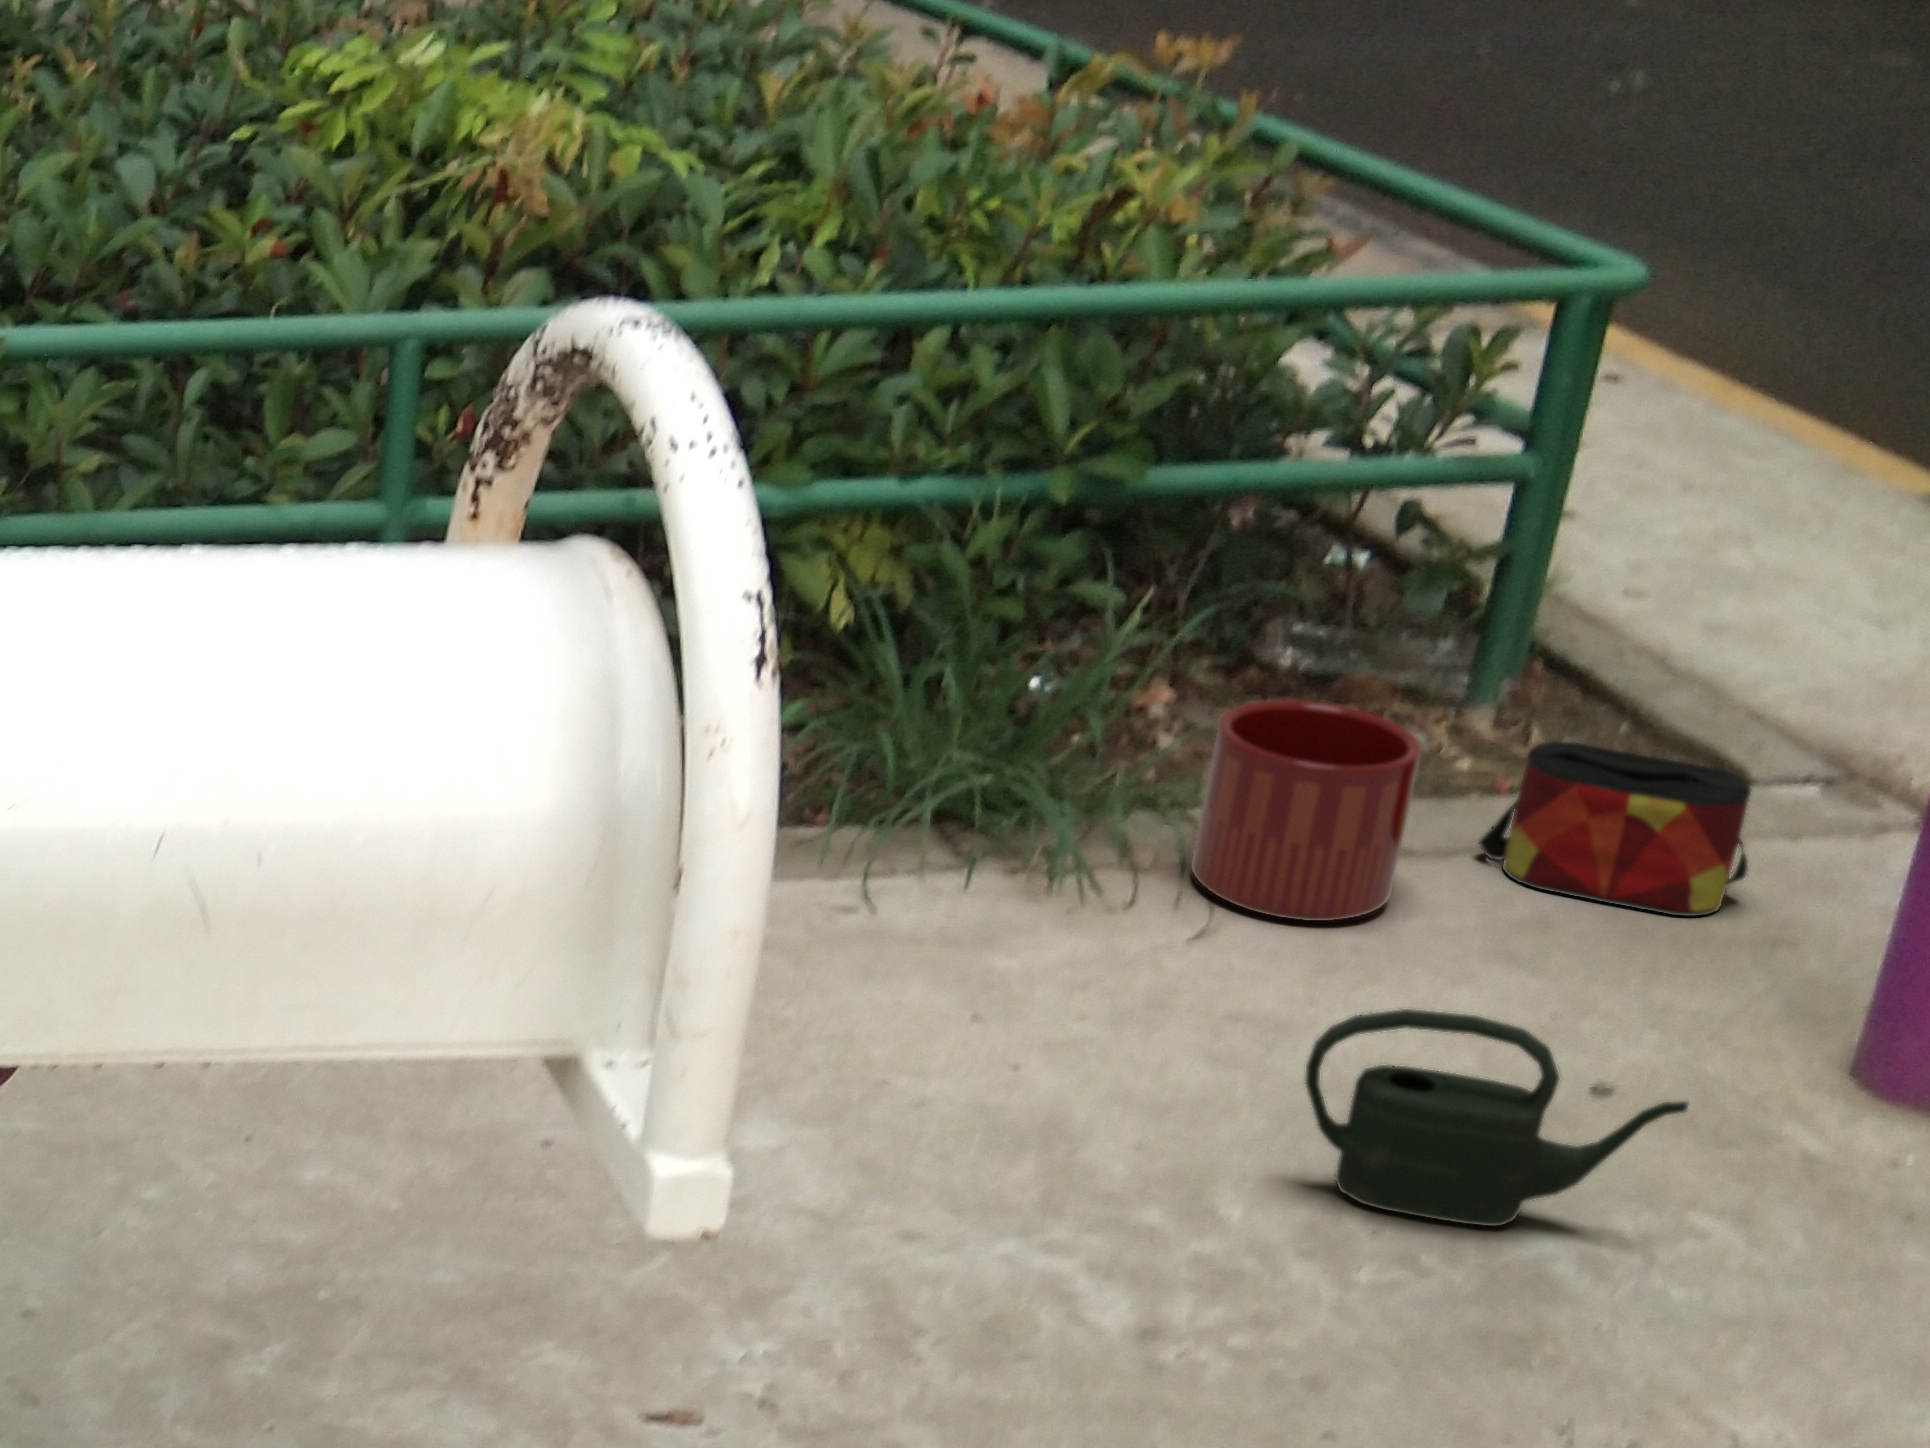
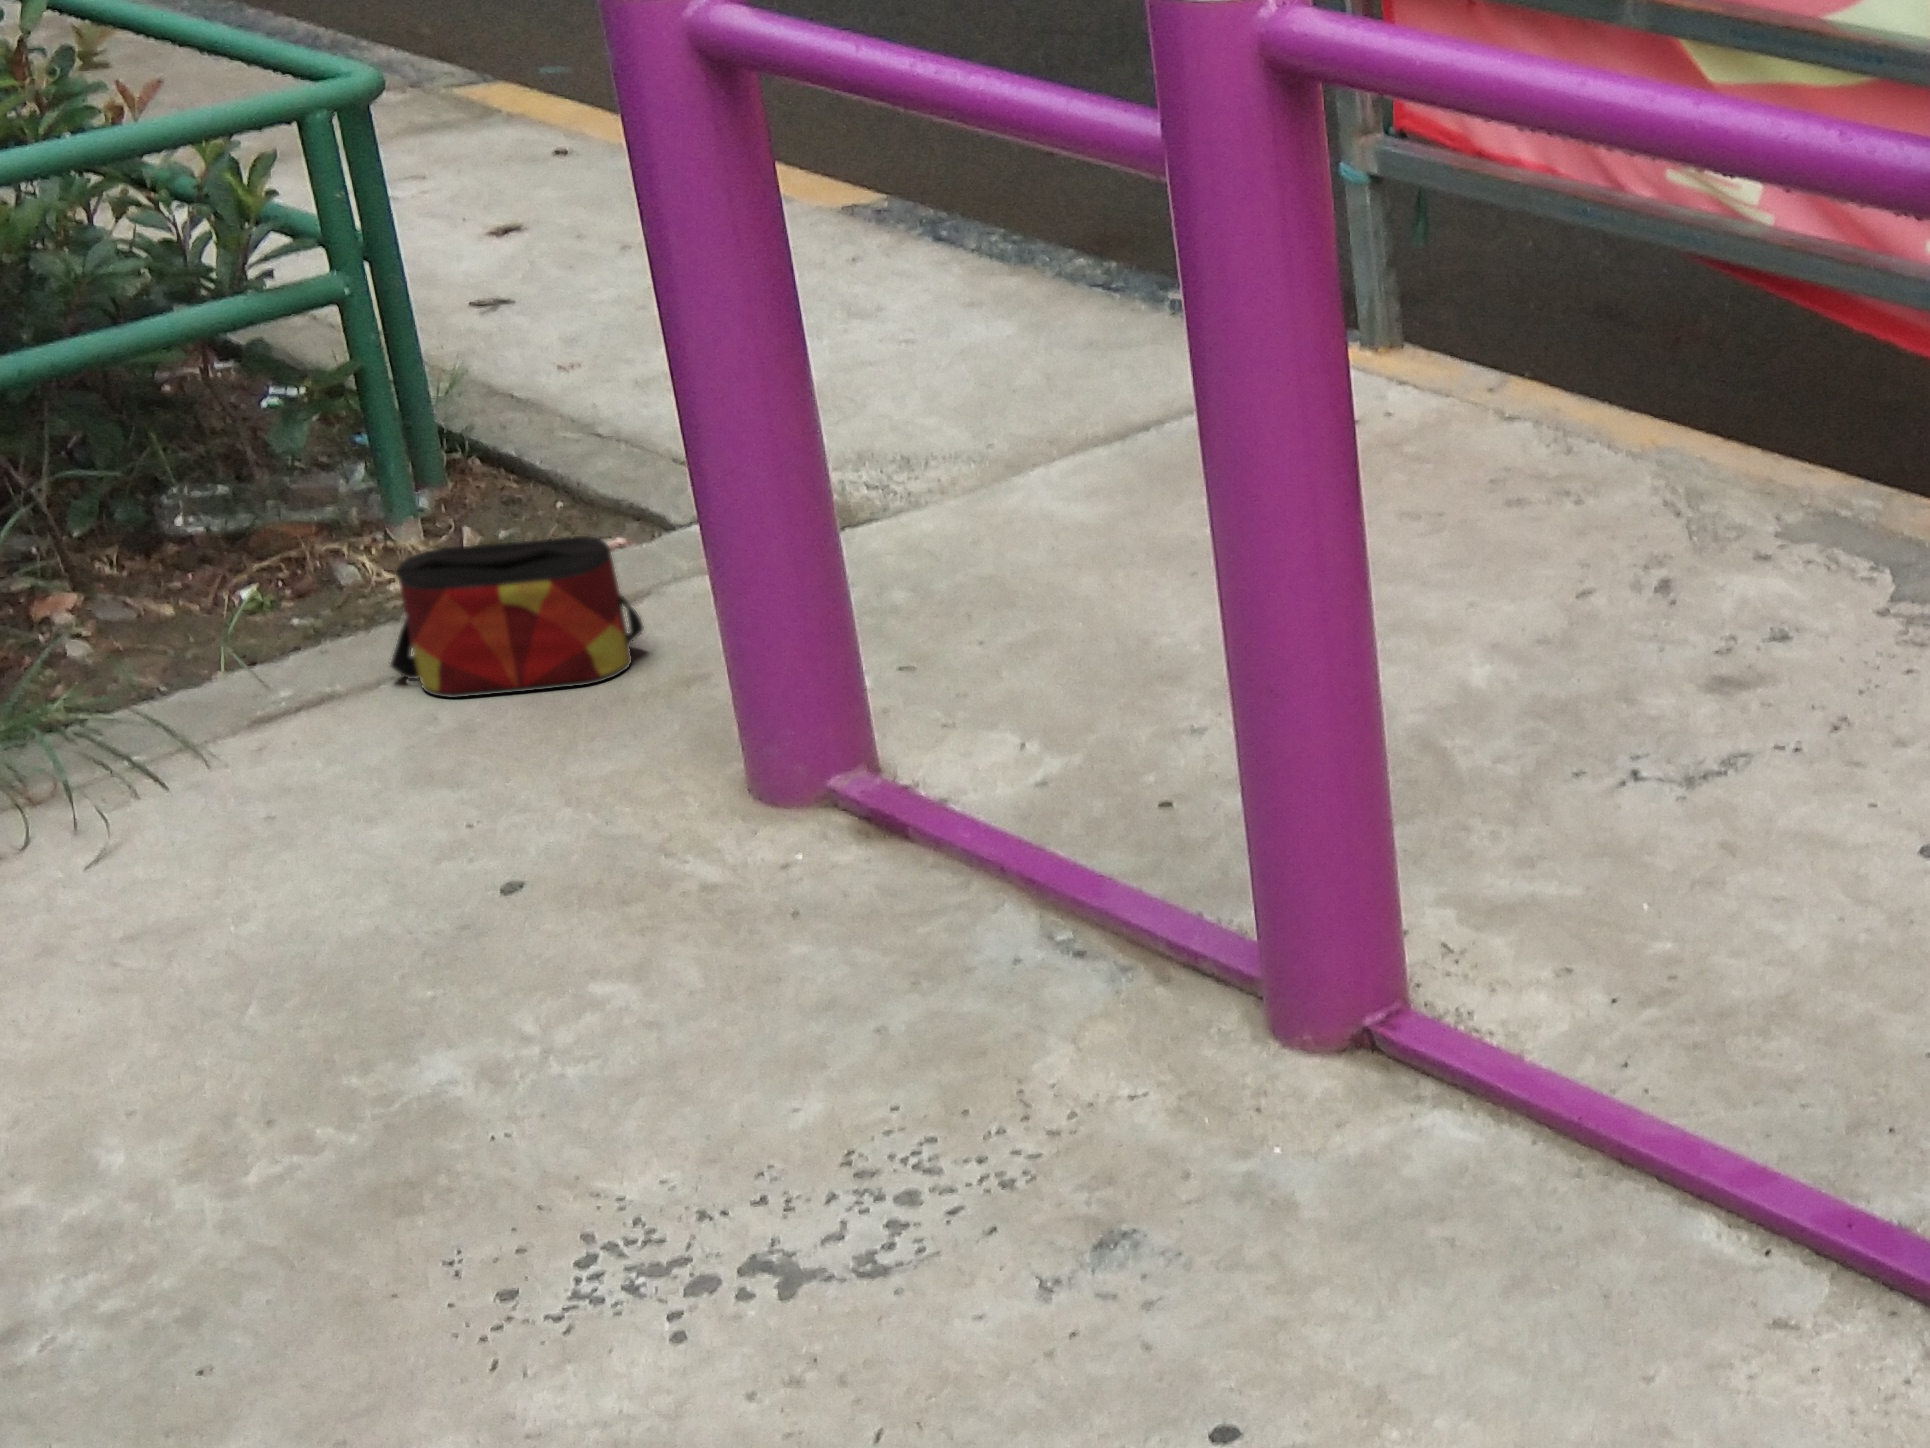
planter: present [1192,700,1421,921] -> none [46,579,300,811]
watering can: present [1305,1009,1689,1226] -> none [137,876,521,1096]

